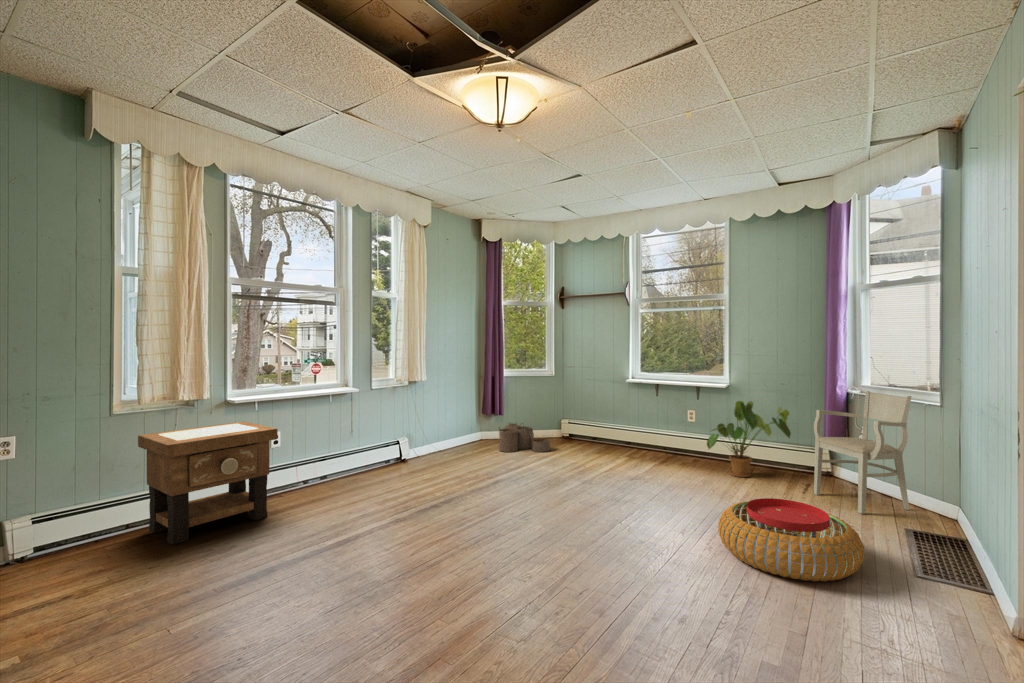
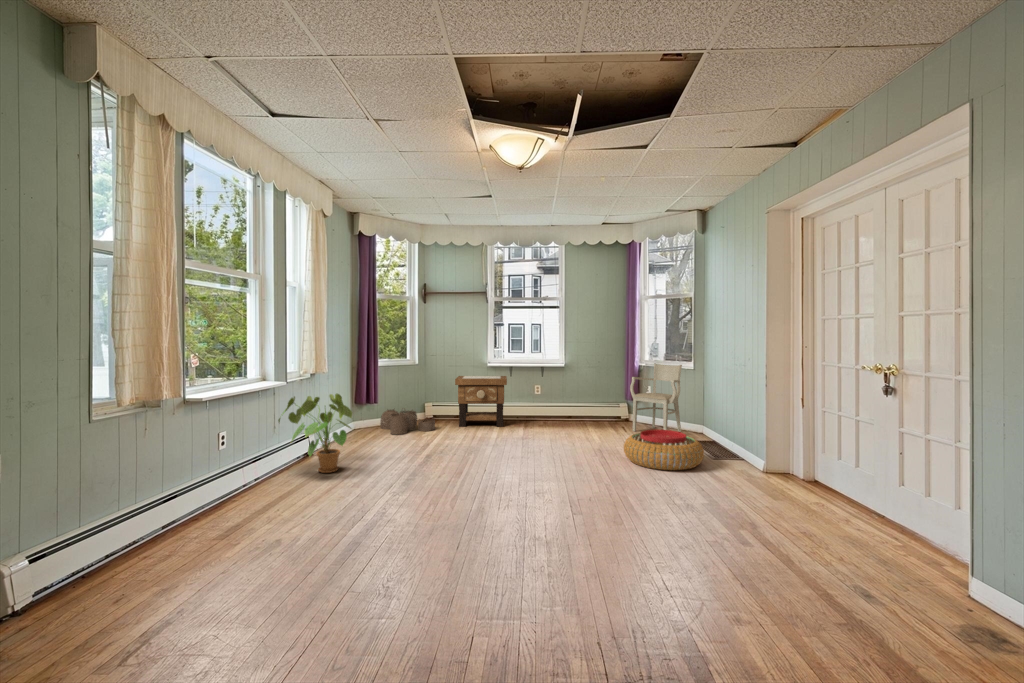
house plant: present [707,401,791,477] -> present [278,394,352,473]
side table: present [138,422,278,545] -> present [455,376,507,427]

